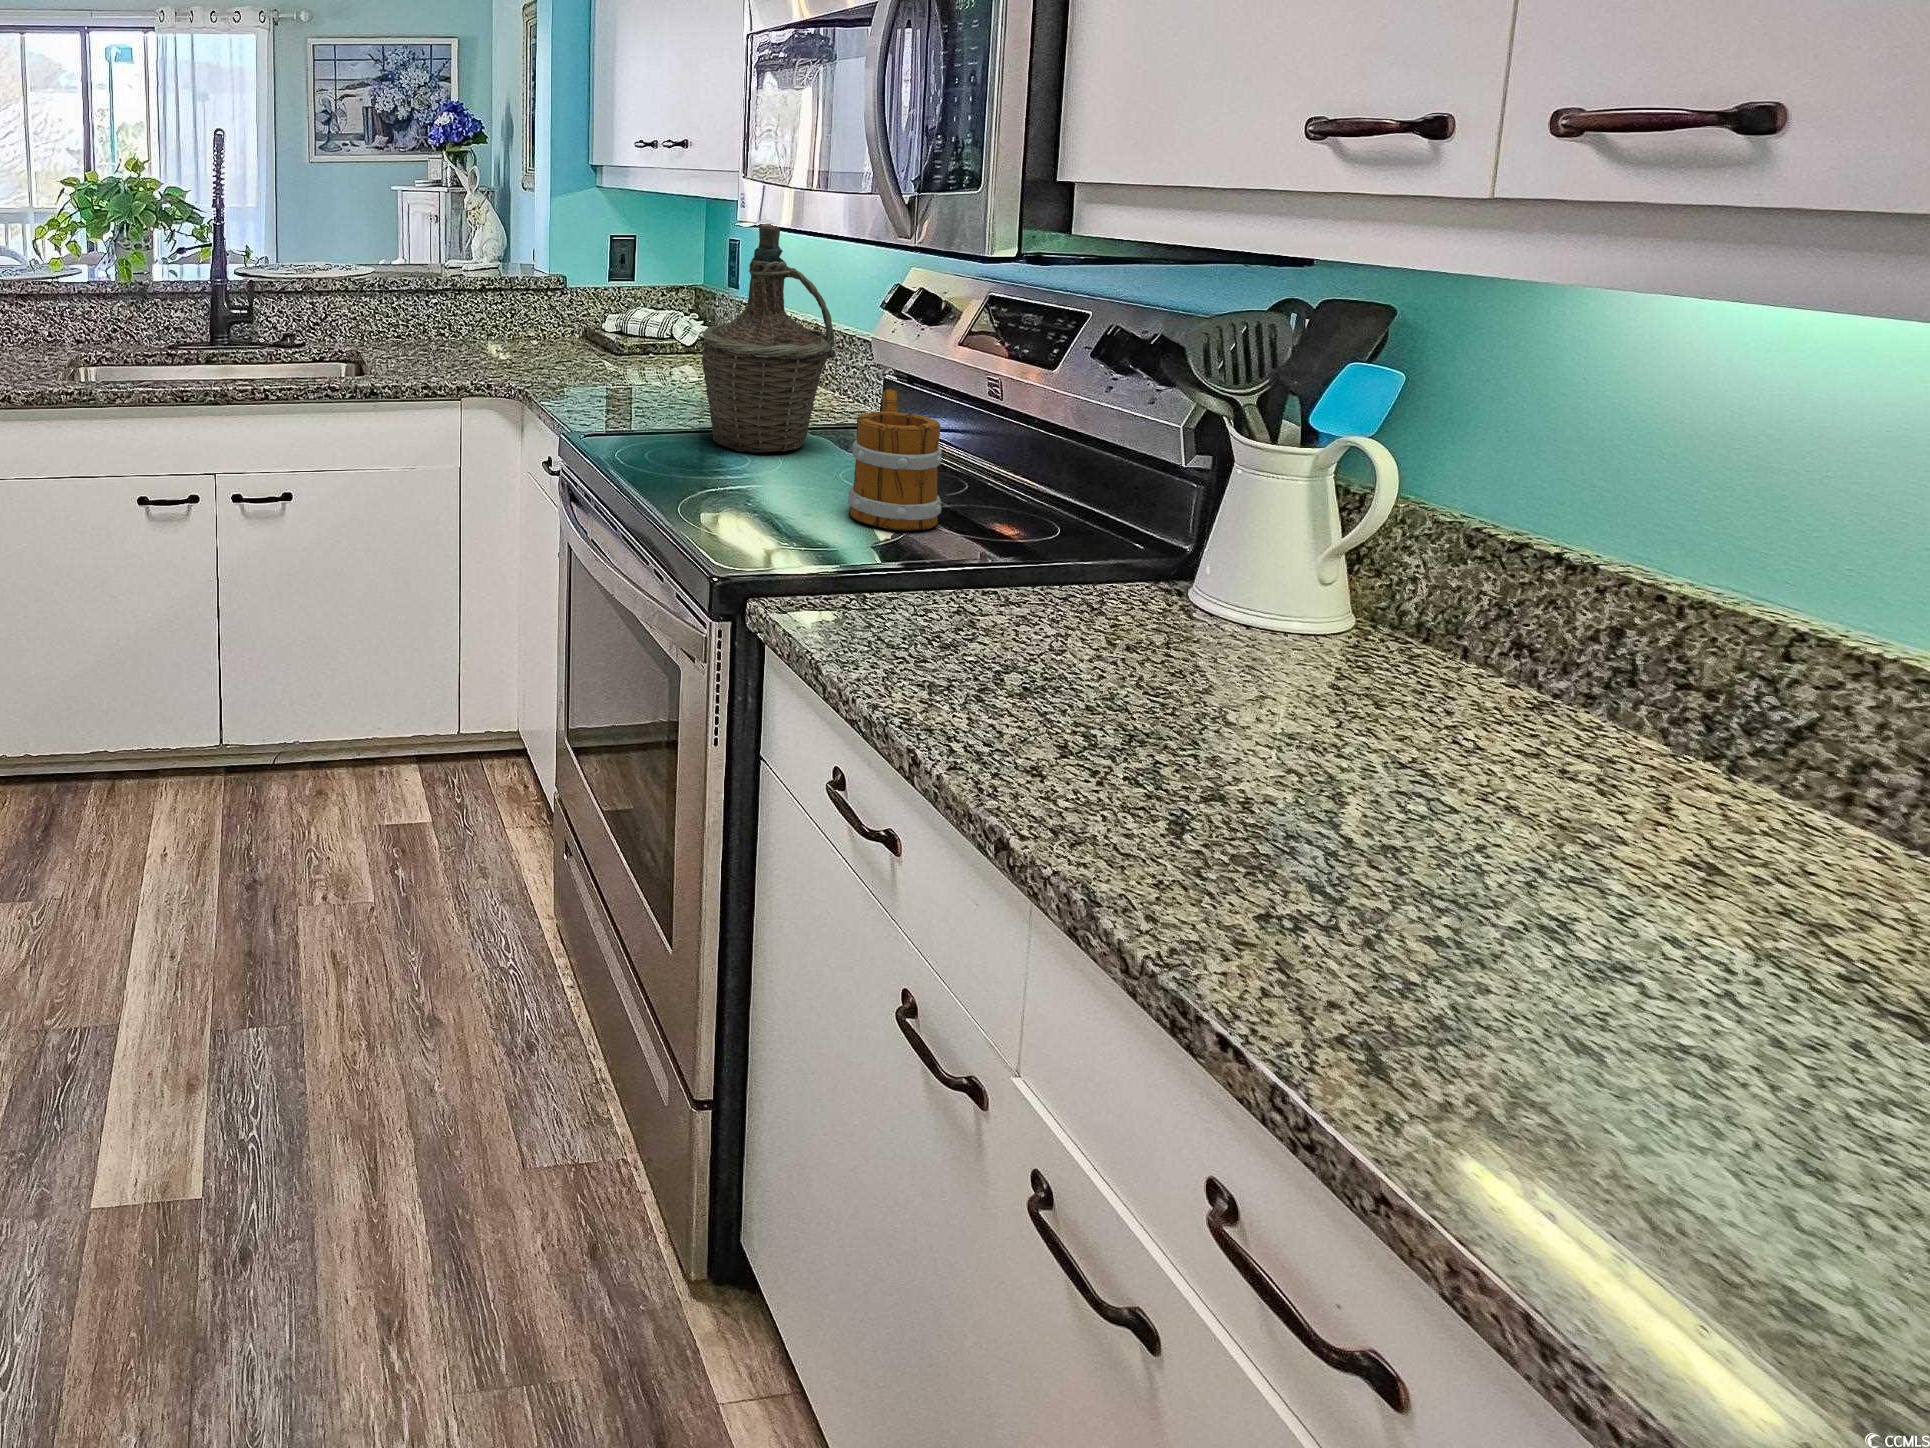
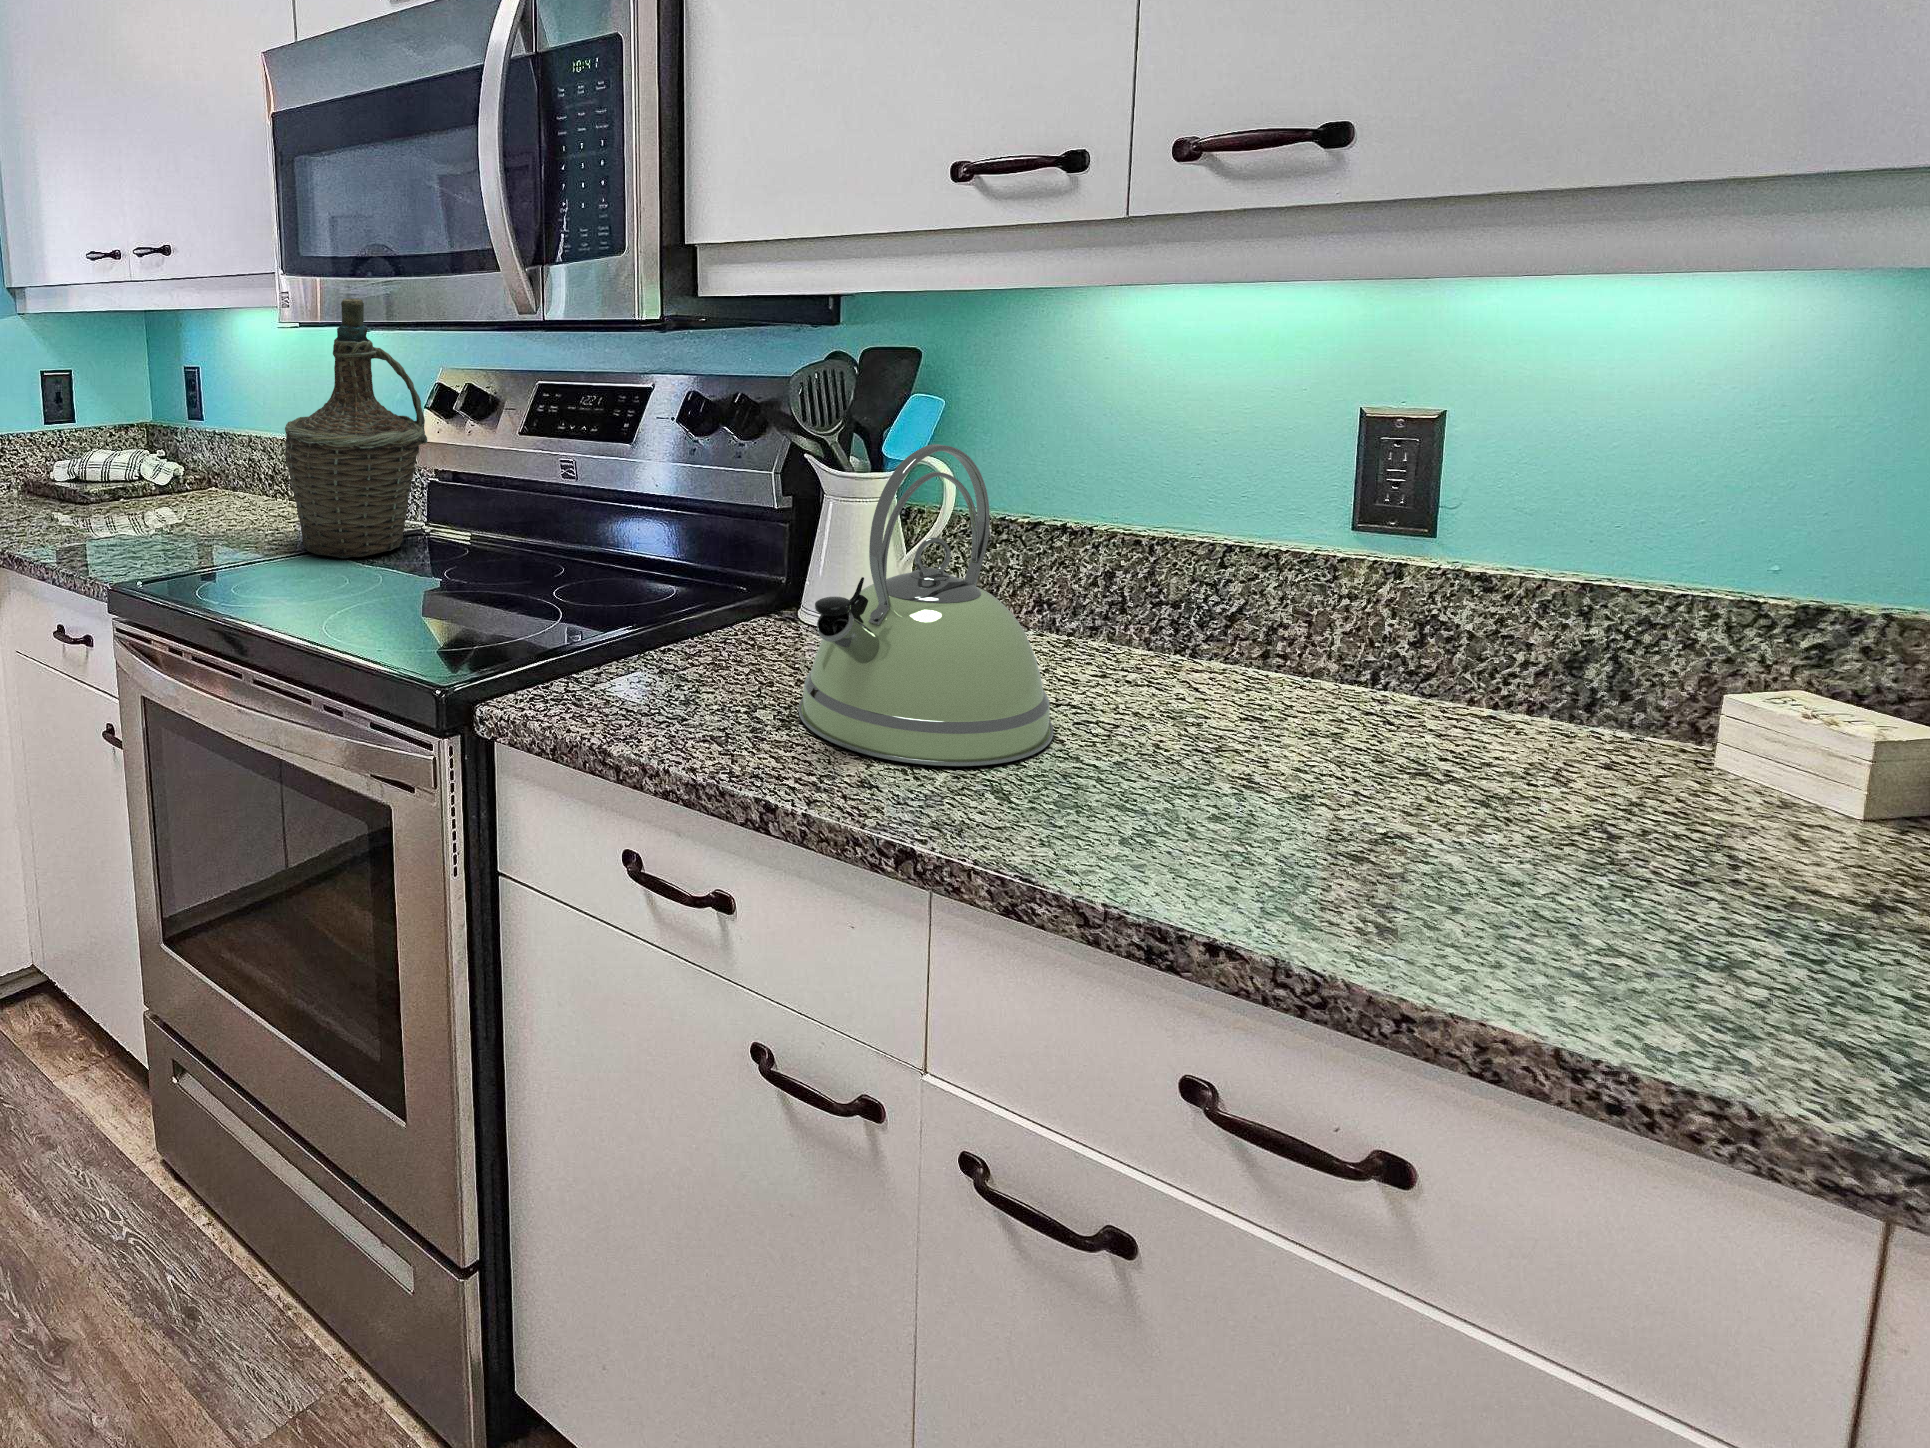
mug: present [848,389,942,530] -> none [502,465,596,607]
kettle: none [1015,426,1359,804] -> present [799,444,1053,766]

